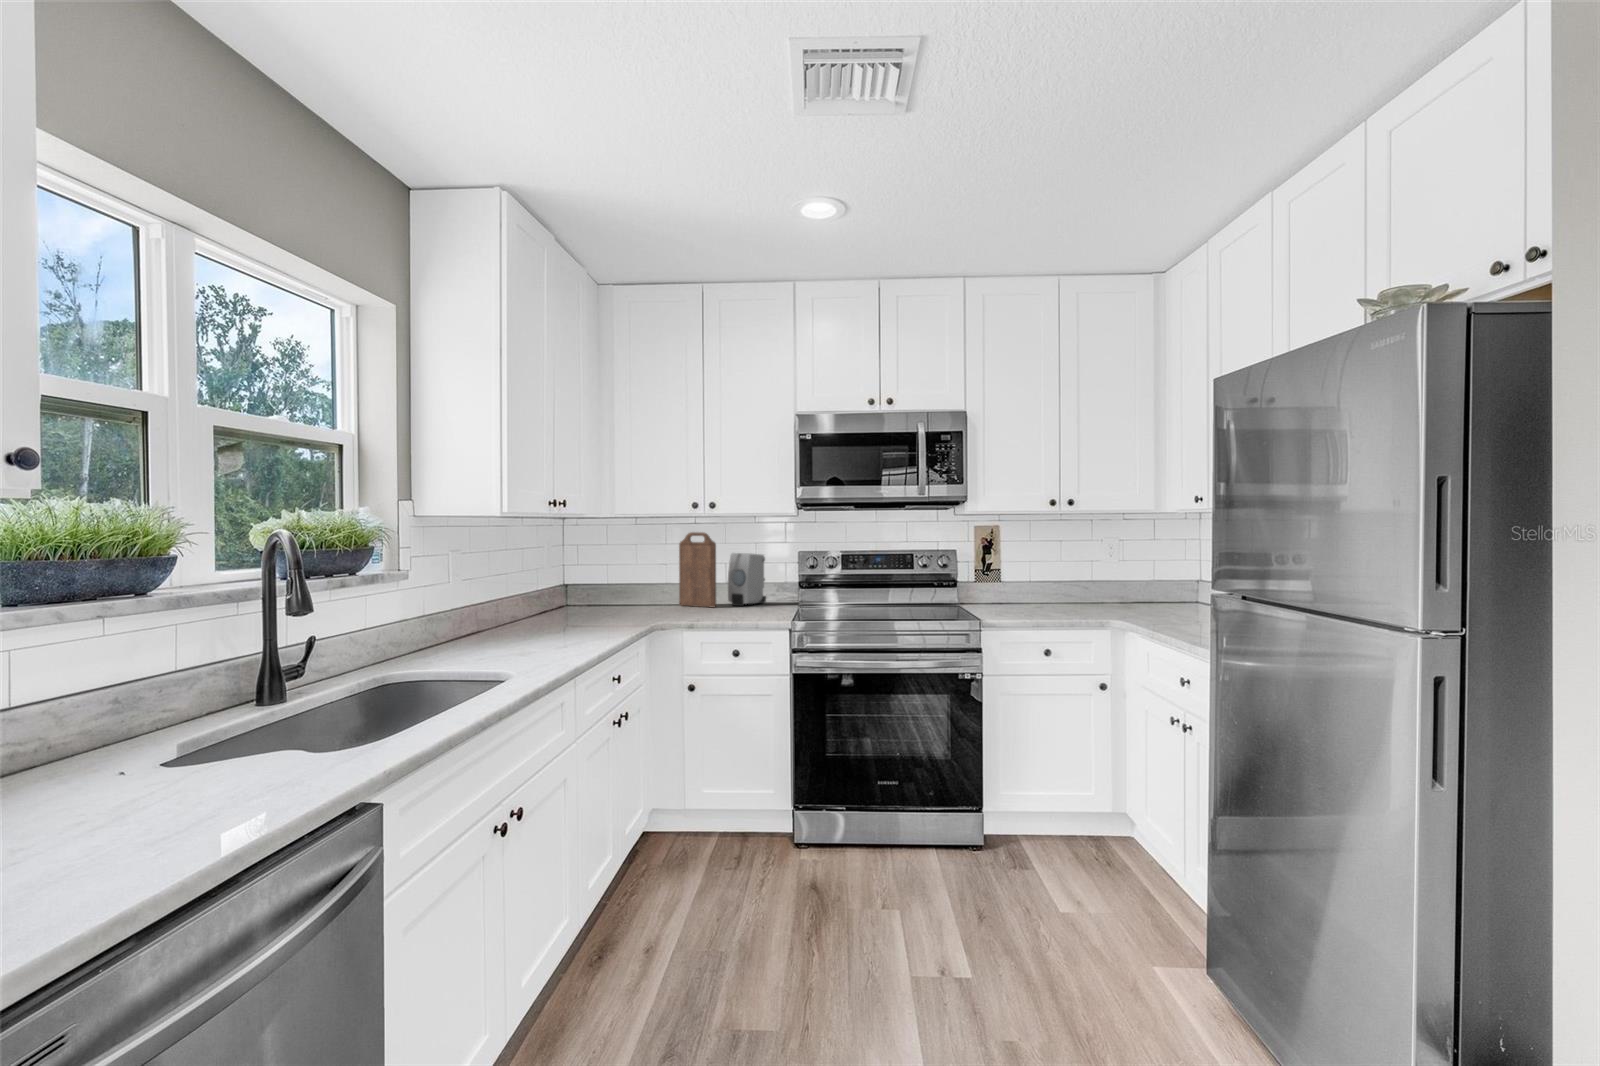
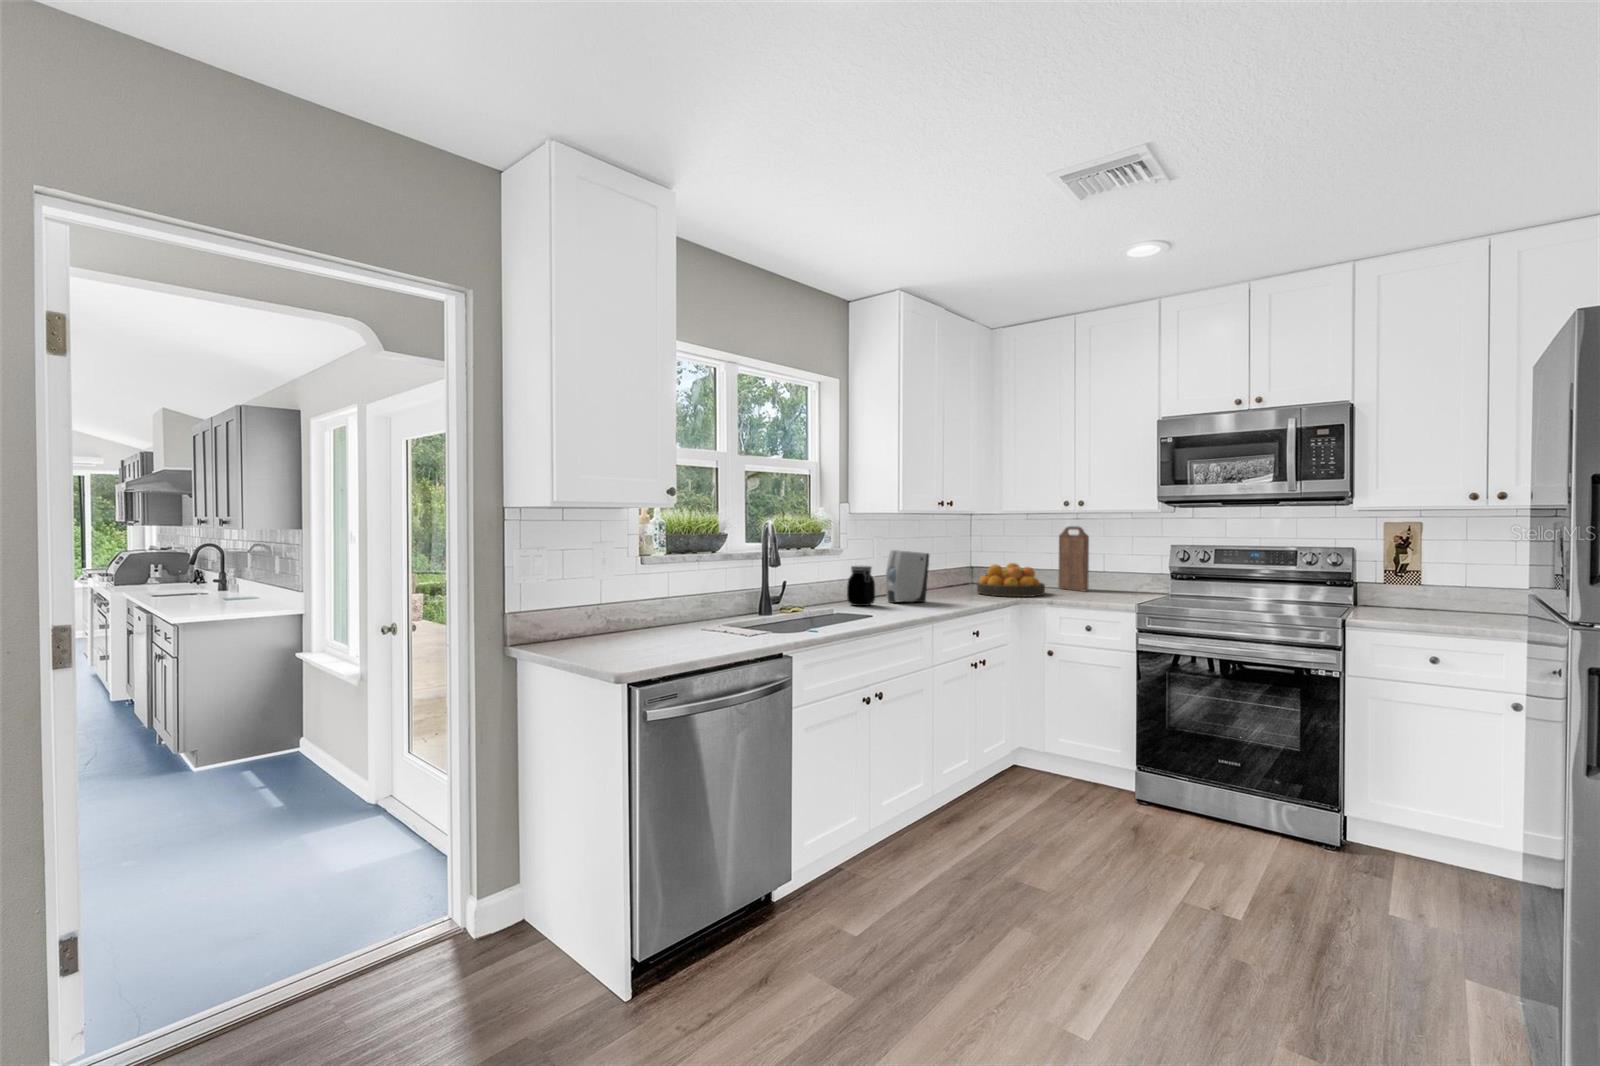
soap dispenser: present [728,553,766,606] -> present [886,550,929,603]
fruit bowl: none [592,579,677,623] -> present [977,563,1045,597]
jar: none [421,596,469,660] -> present [847,566,875,606]

